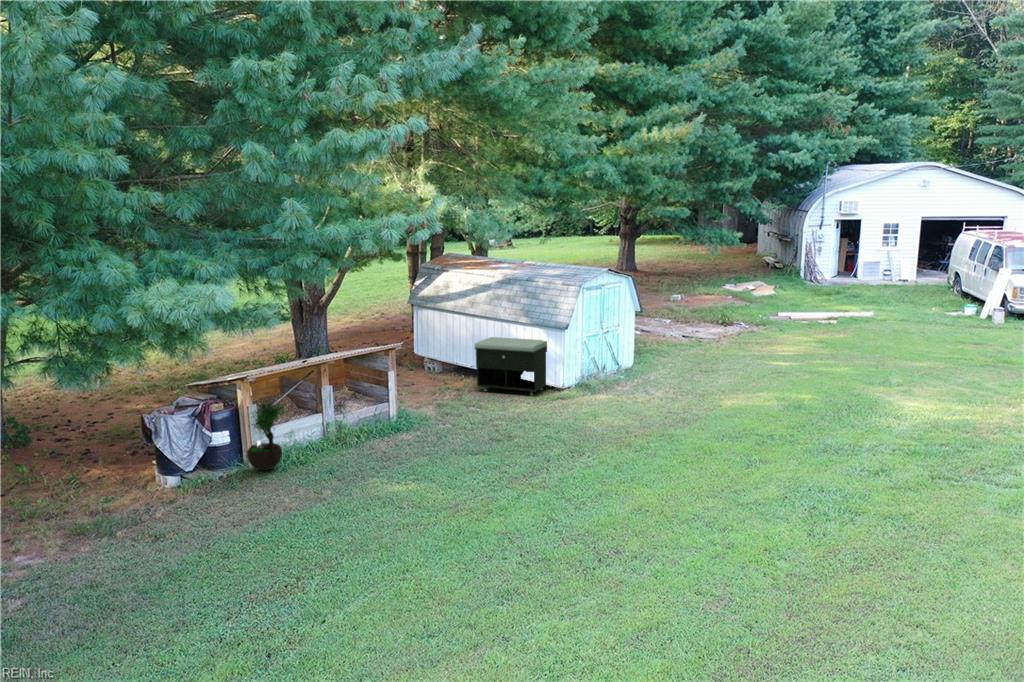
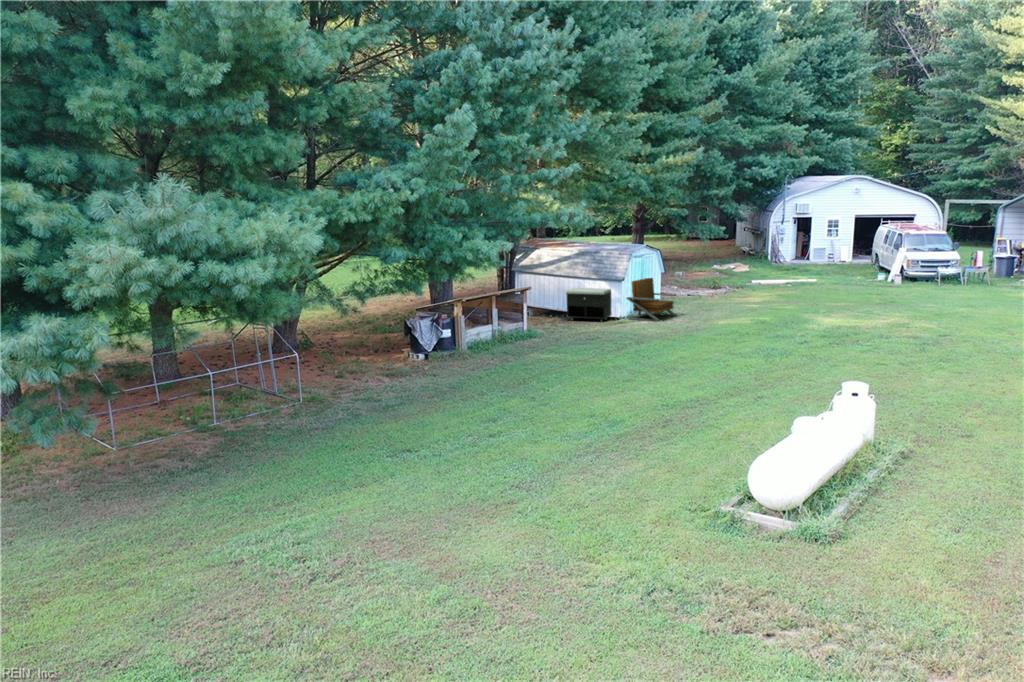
lounge chair: none [573,322,657,398] -> present [627,278,676,322]
potted tree: present [247,400,287,470] -> none [461,310,484,351]

